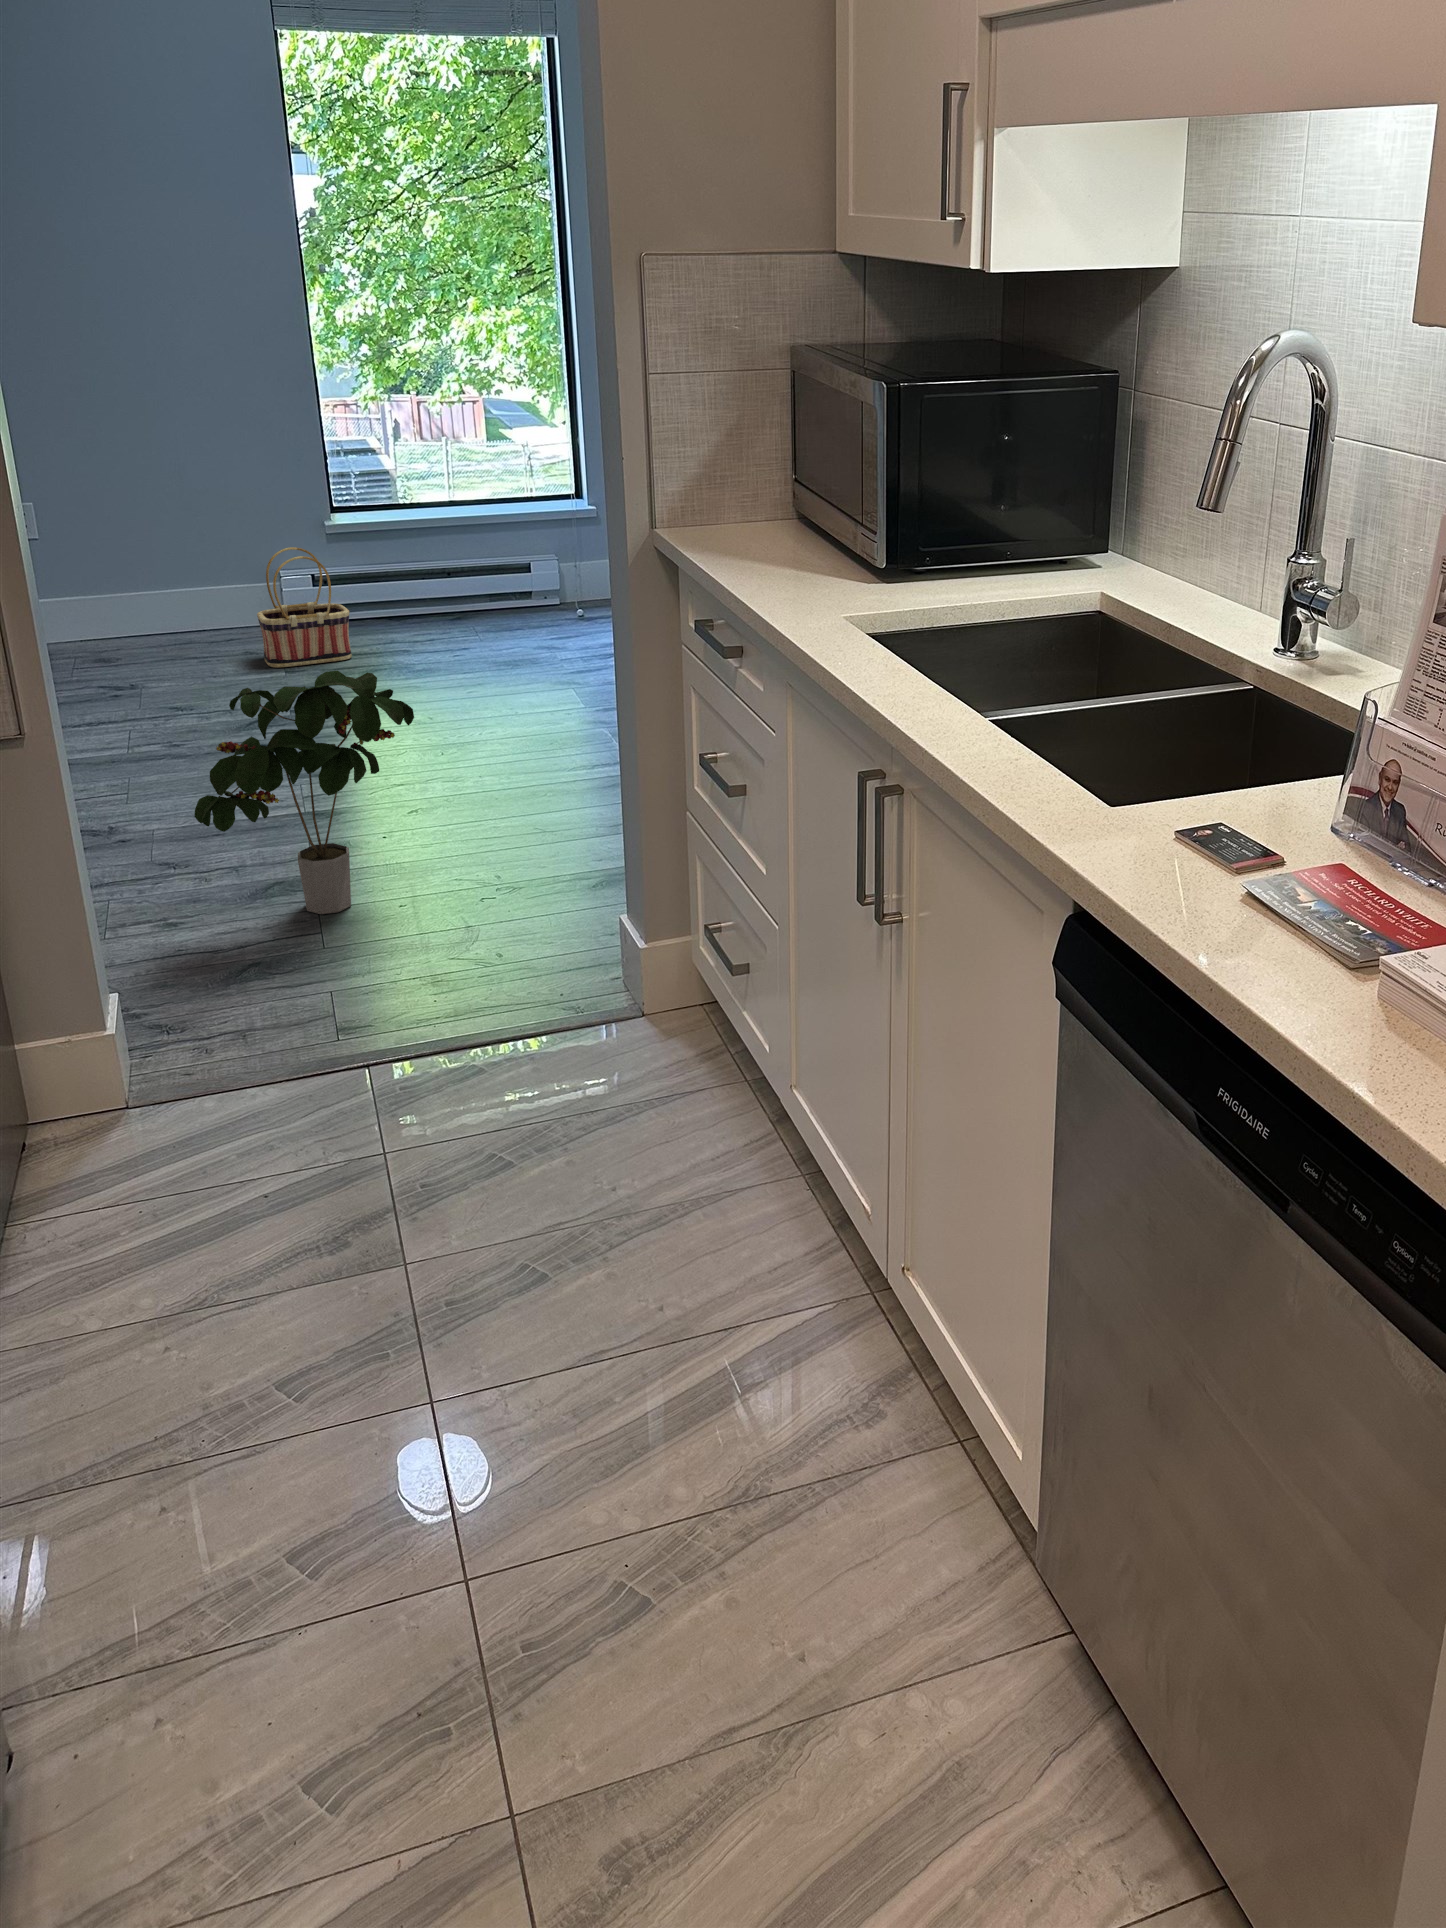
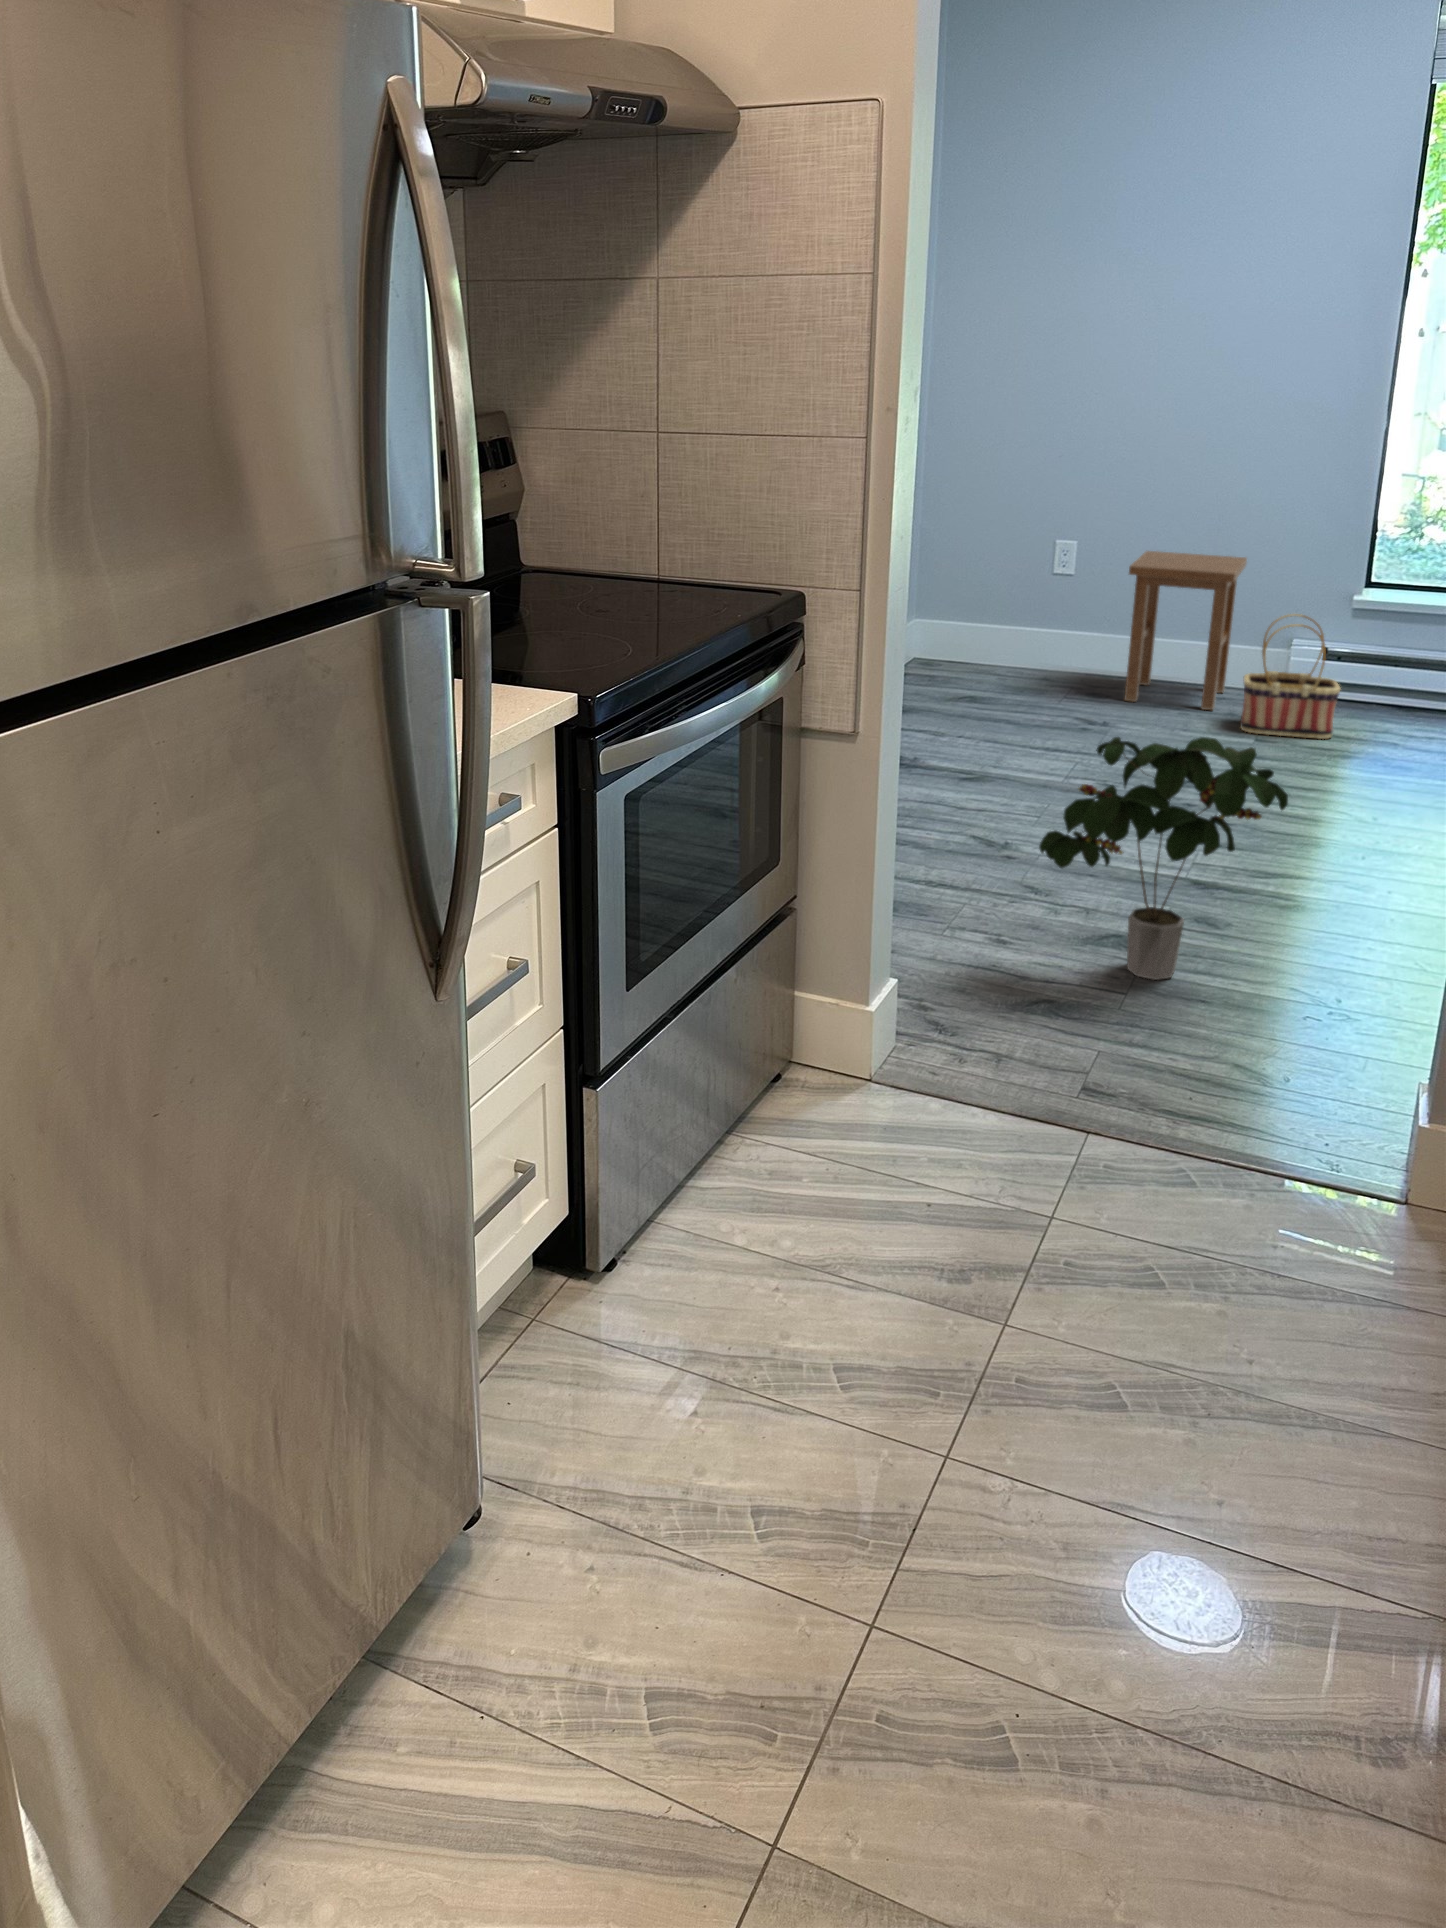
stool: none [112,500,232,661] -> present [1124,551,1247,710]

